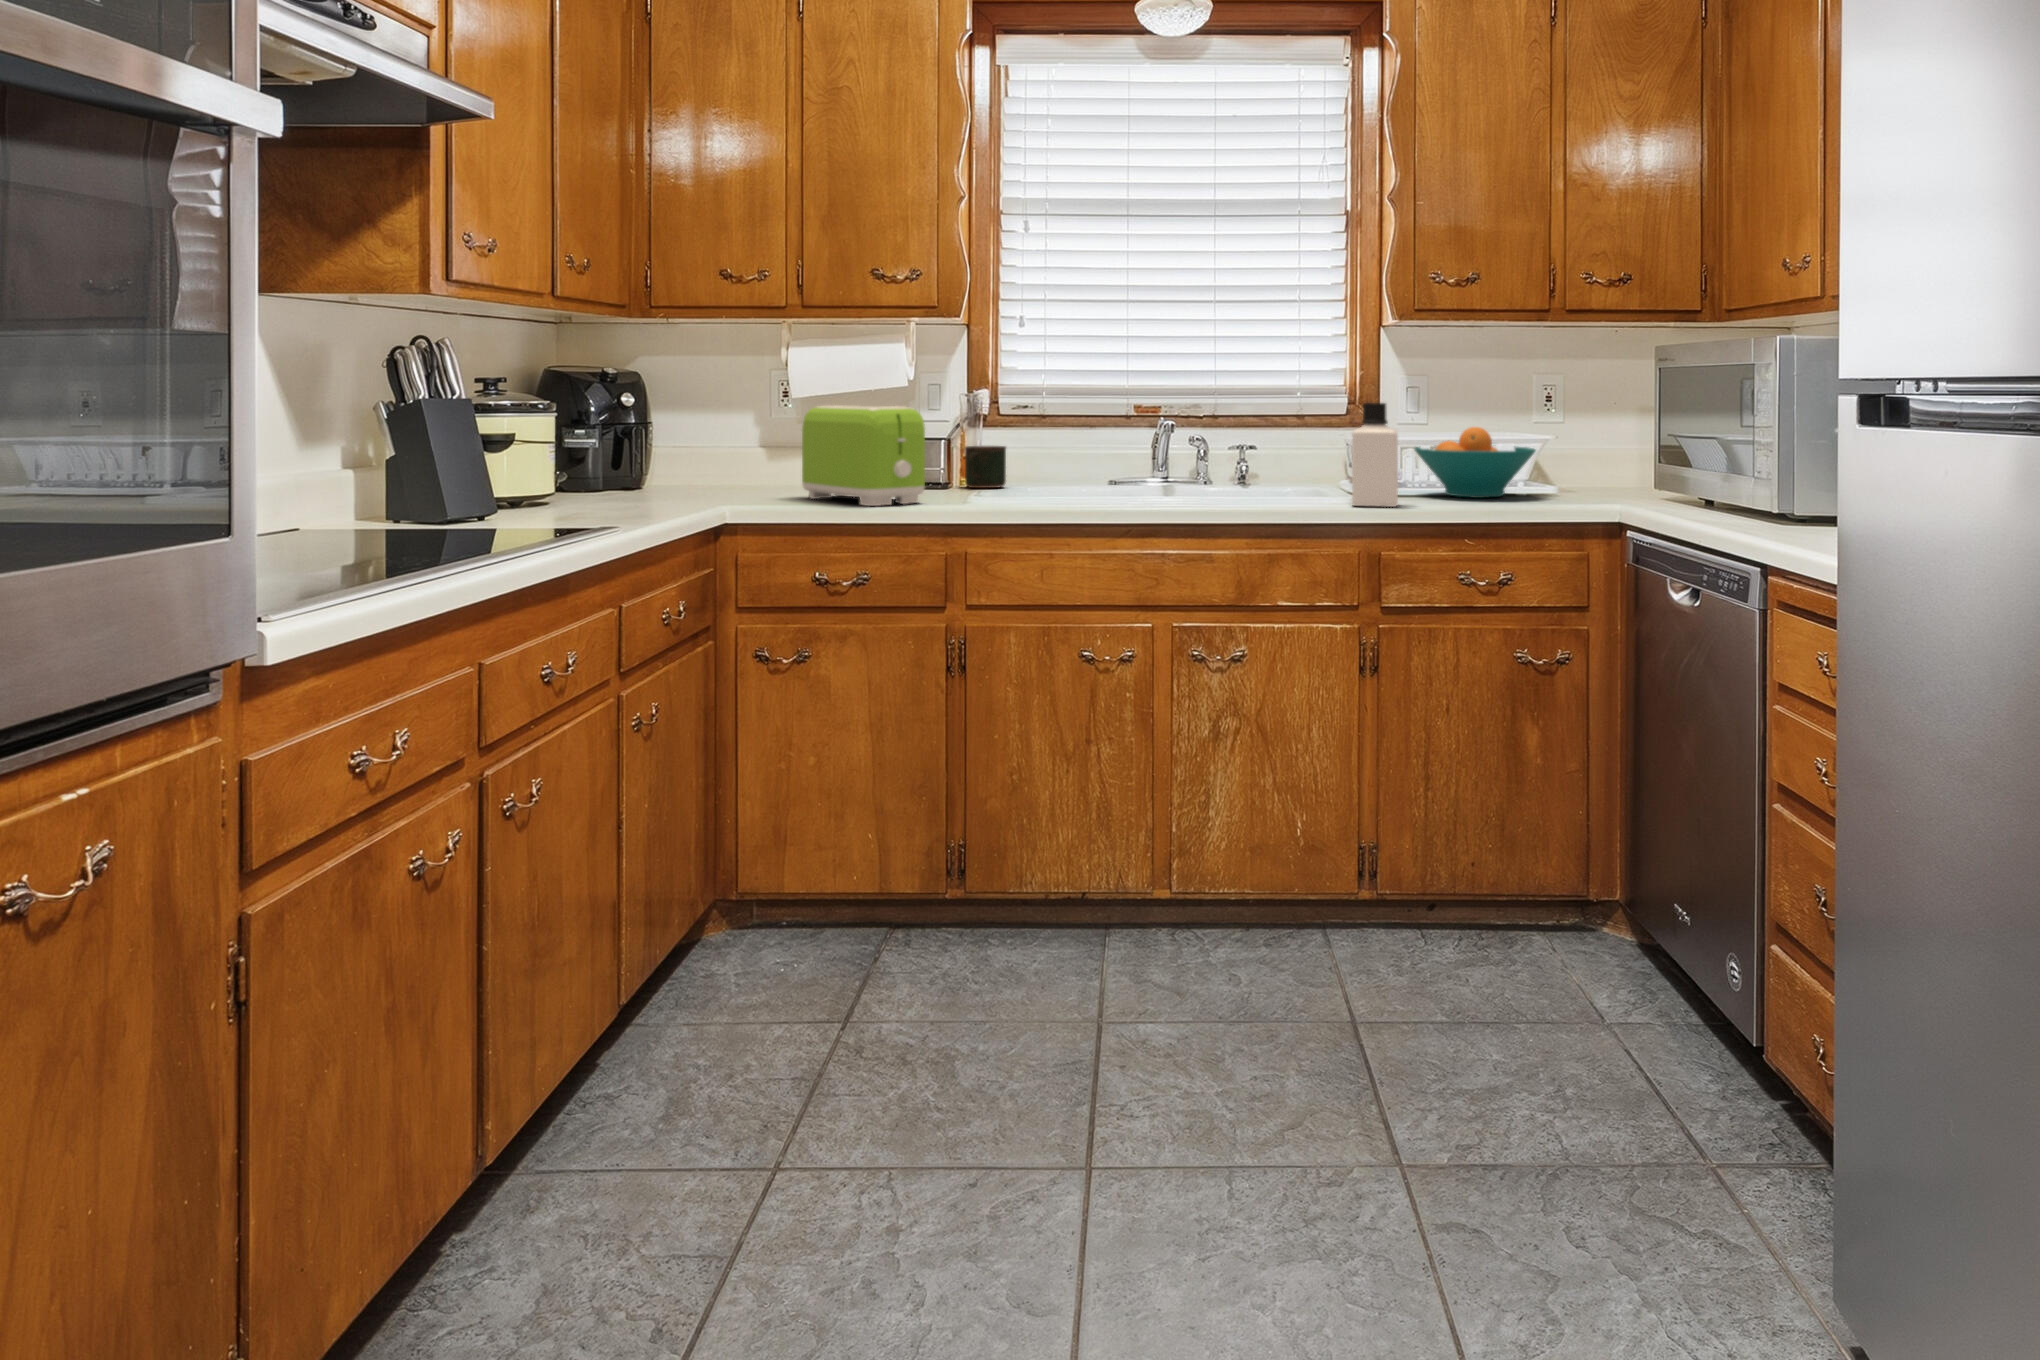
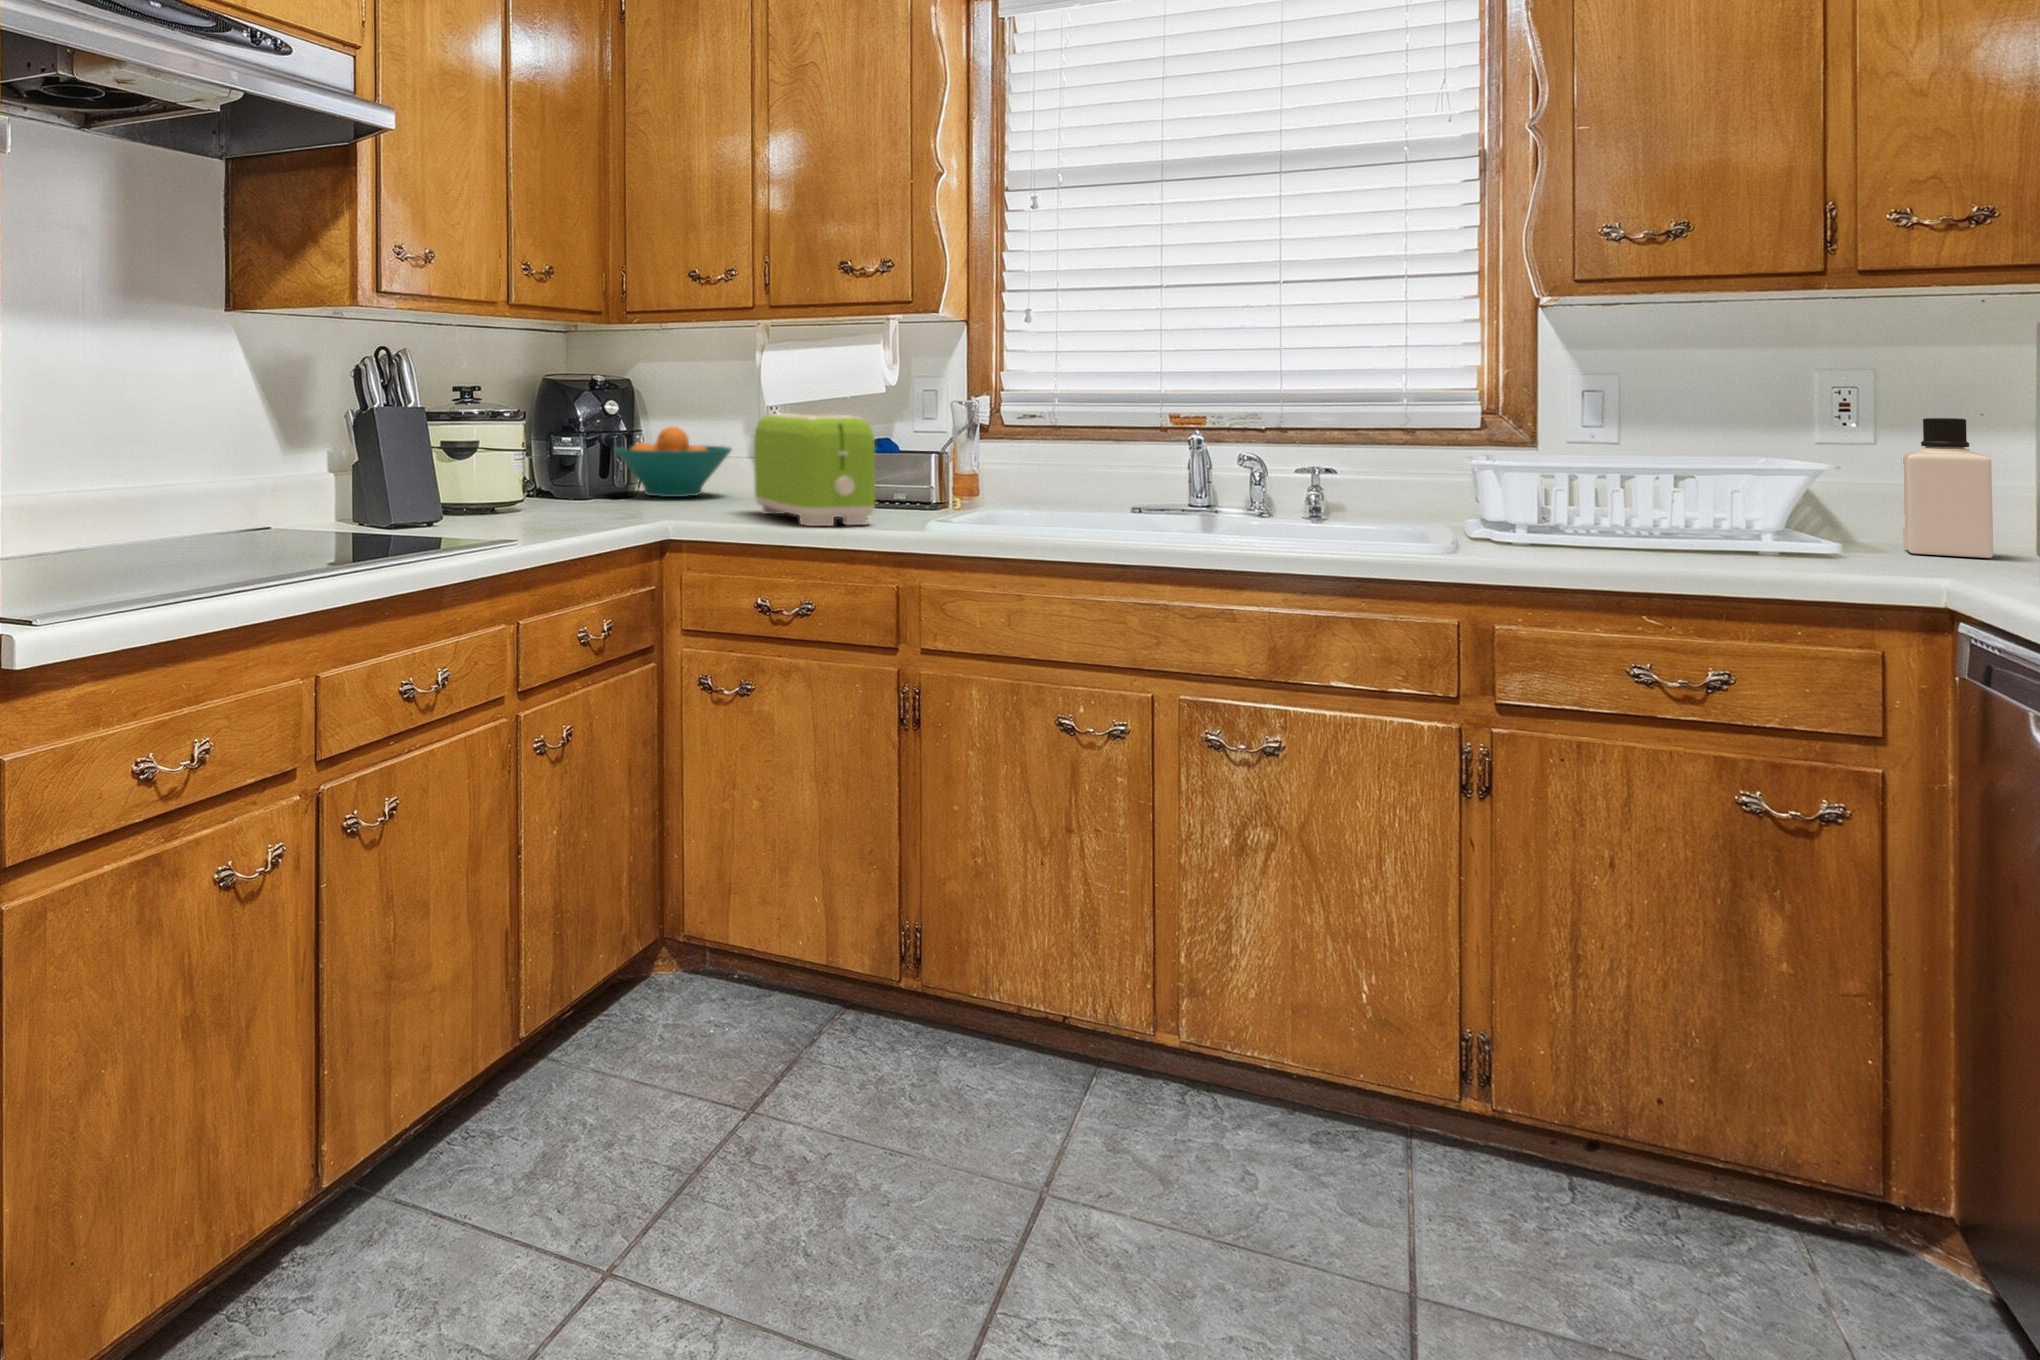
bottle: present [1352,403,1398,507] -> present [1902,418,1993,558]
fruit bowl: present [1415,427,1536,498] -> present [615,427,731,497]
mug: present [965,446,1006,488] -> none [951,460,1002,509]

